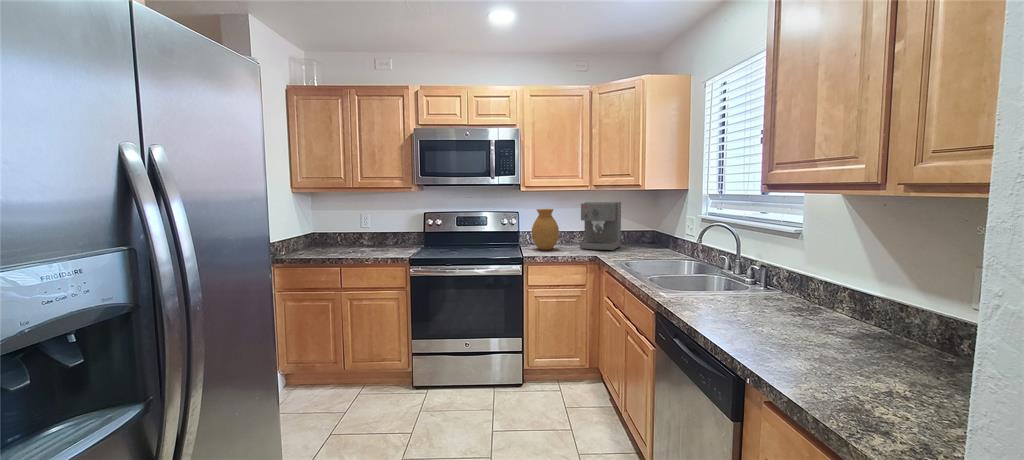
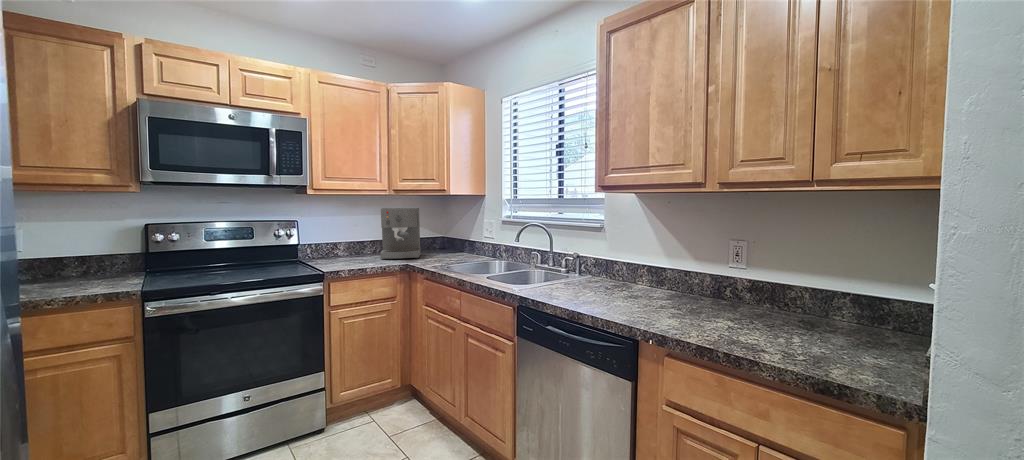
vase: present [532,209,559,250] -> none [323,216,357,264]

